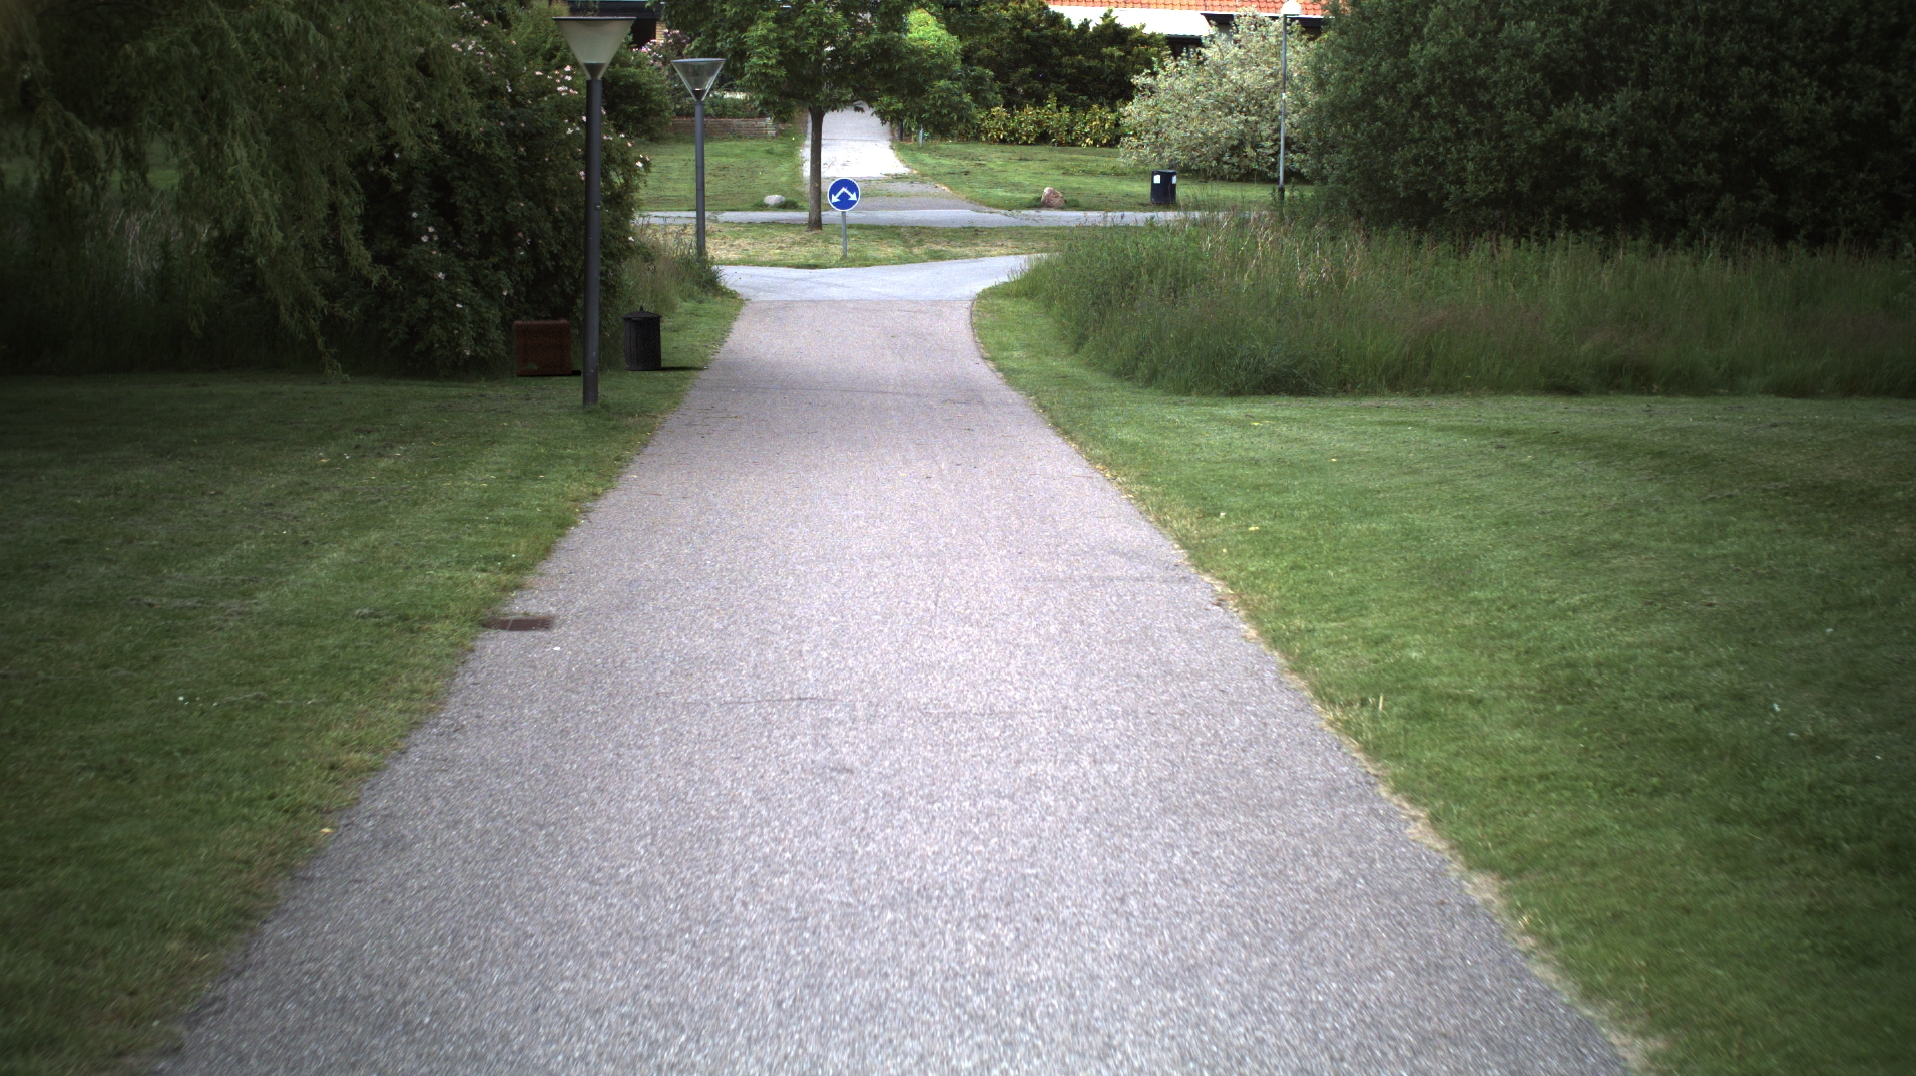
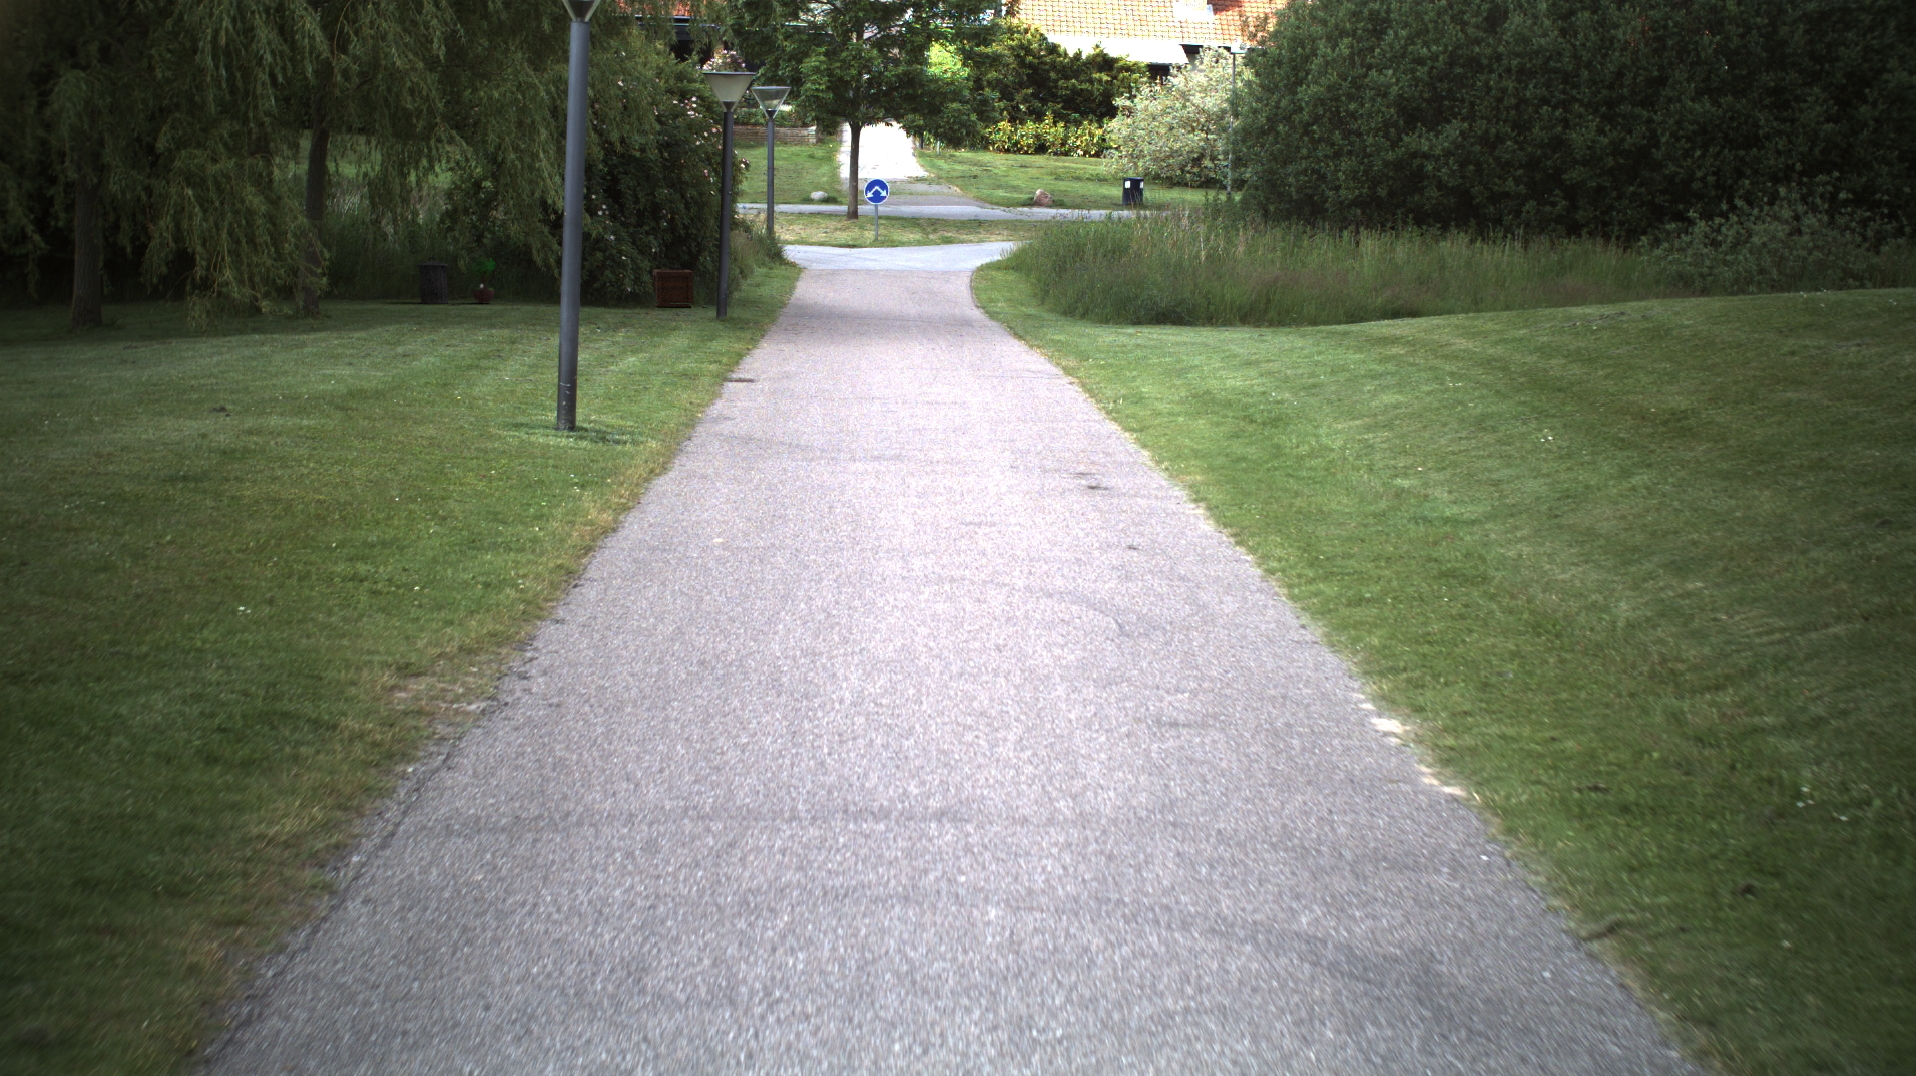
potted tree: none [229,303,275,375] -> present [470,258,494,303]
trash can: present [621,305,662,371] -> present [415,257,451,304]

